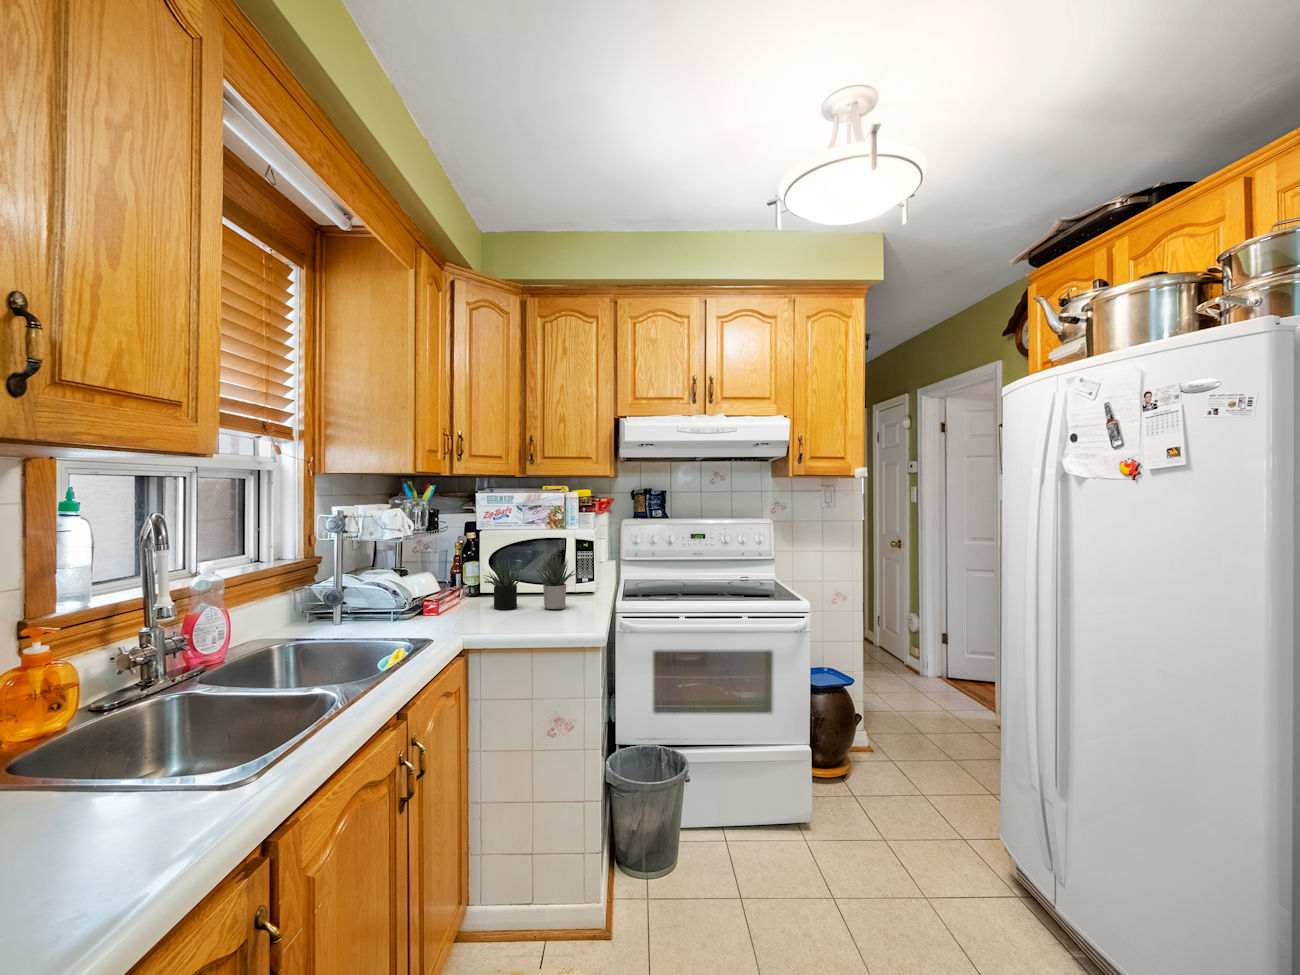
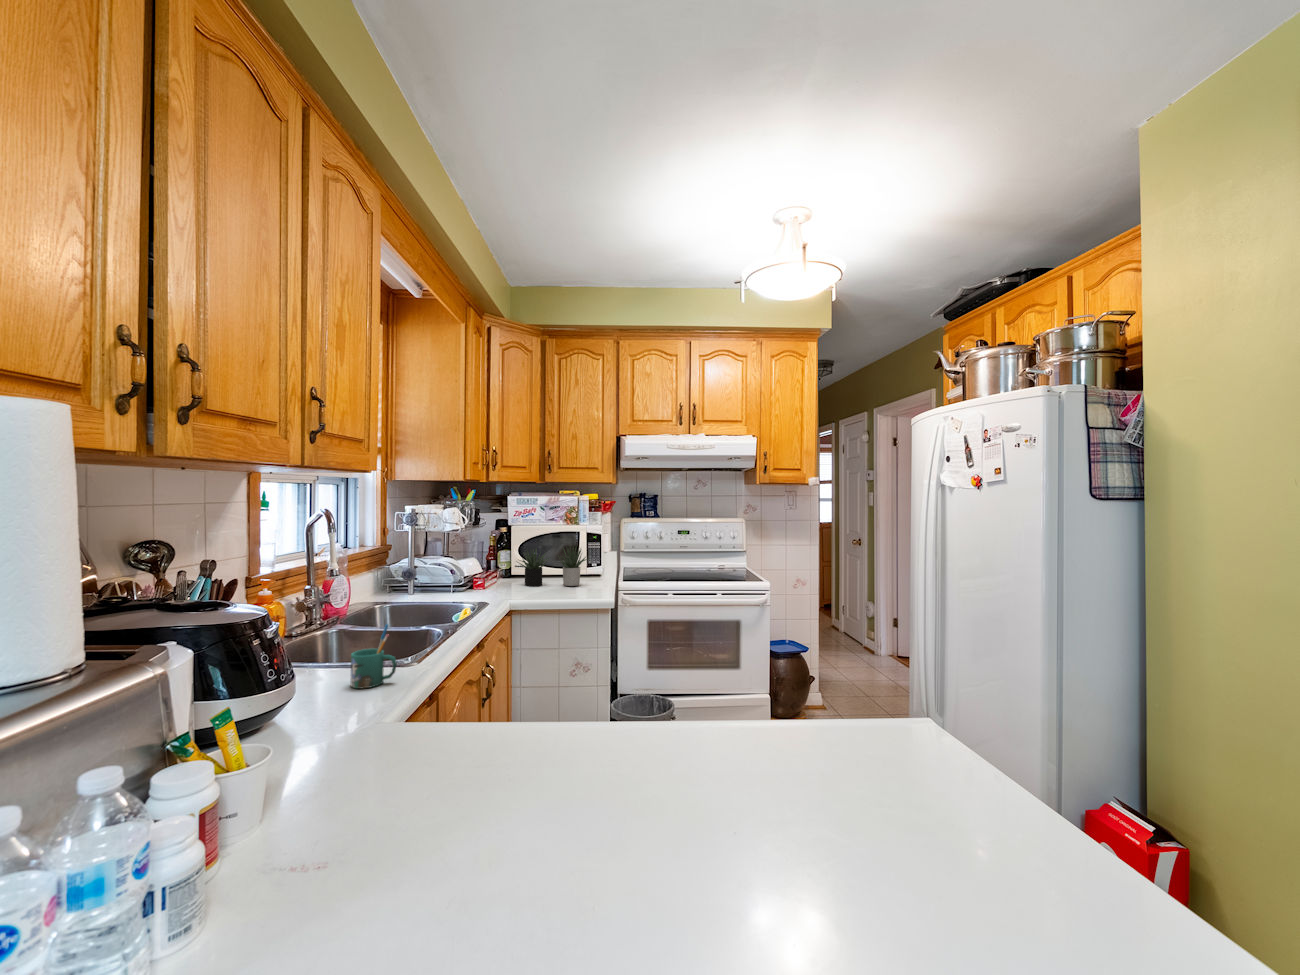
mug: none [76,730,177,865] -> present [350,624,397,688]

